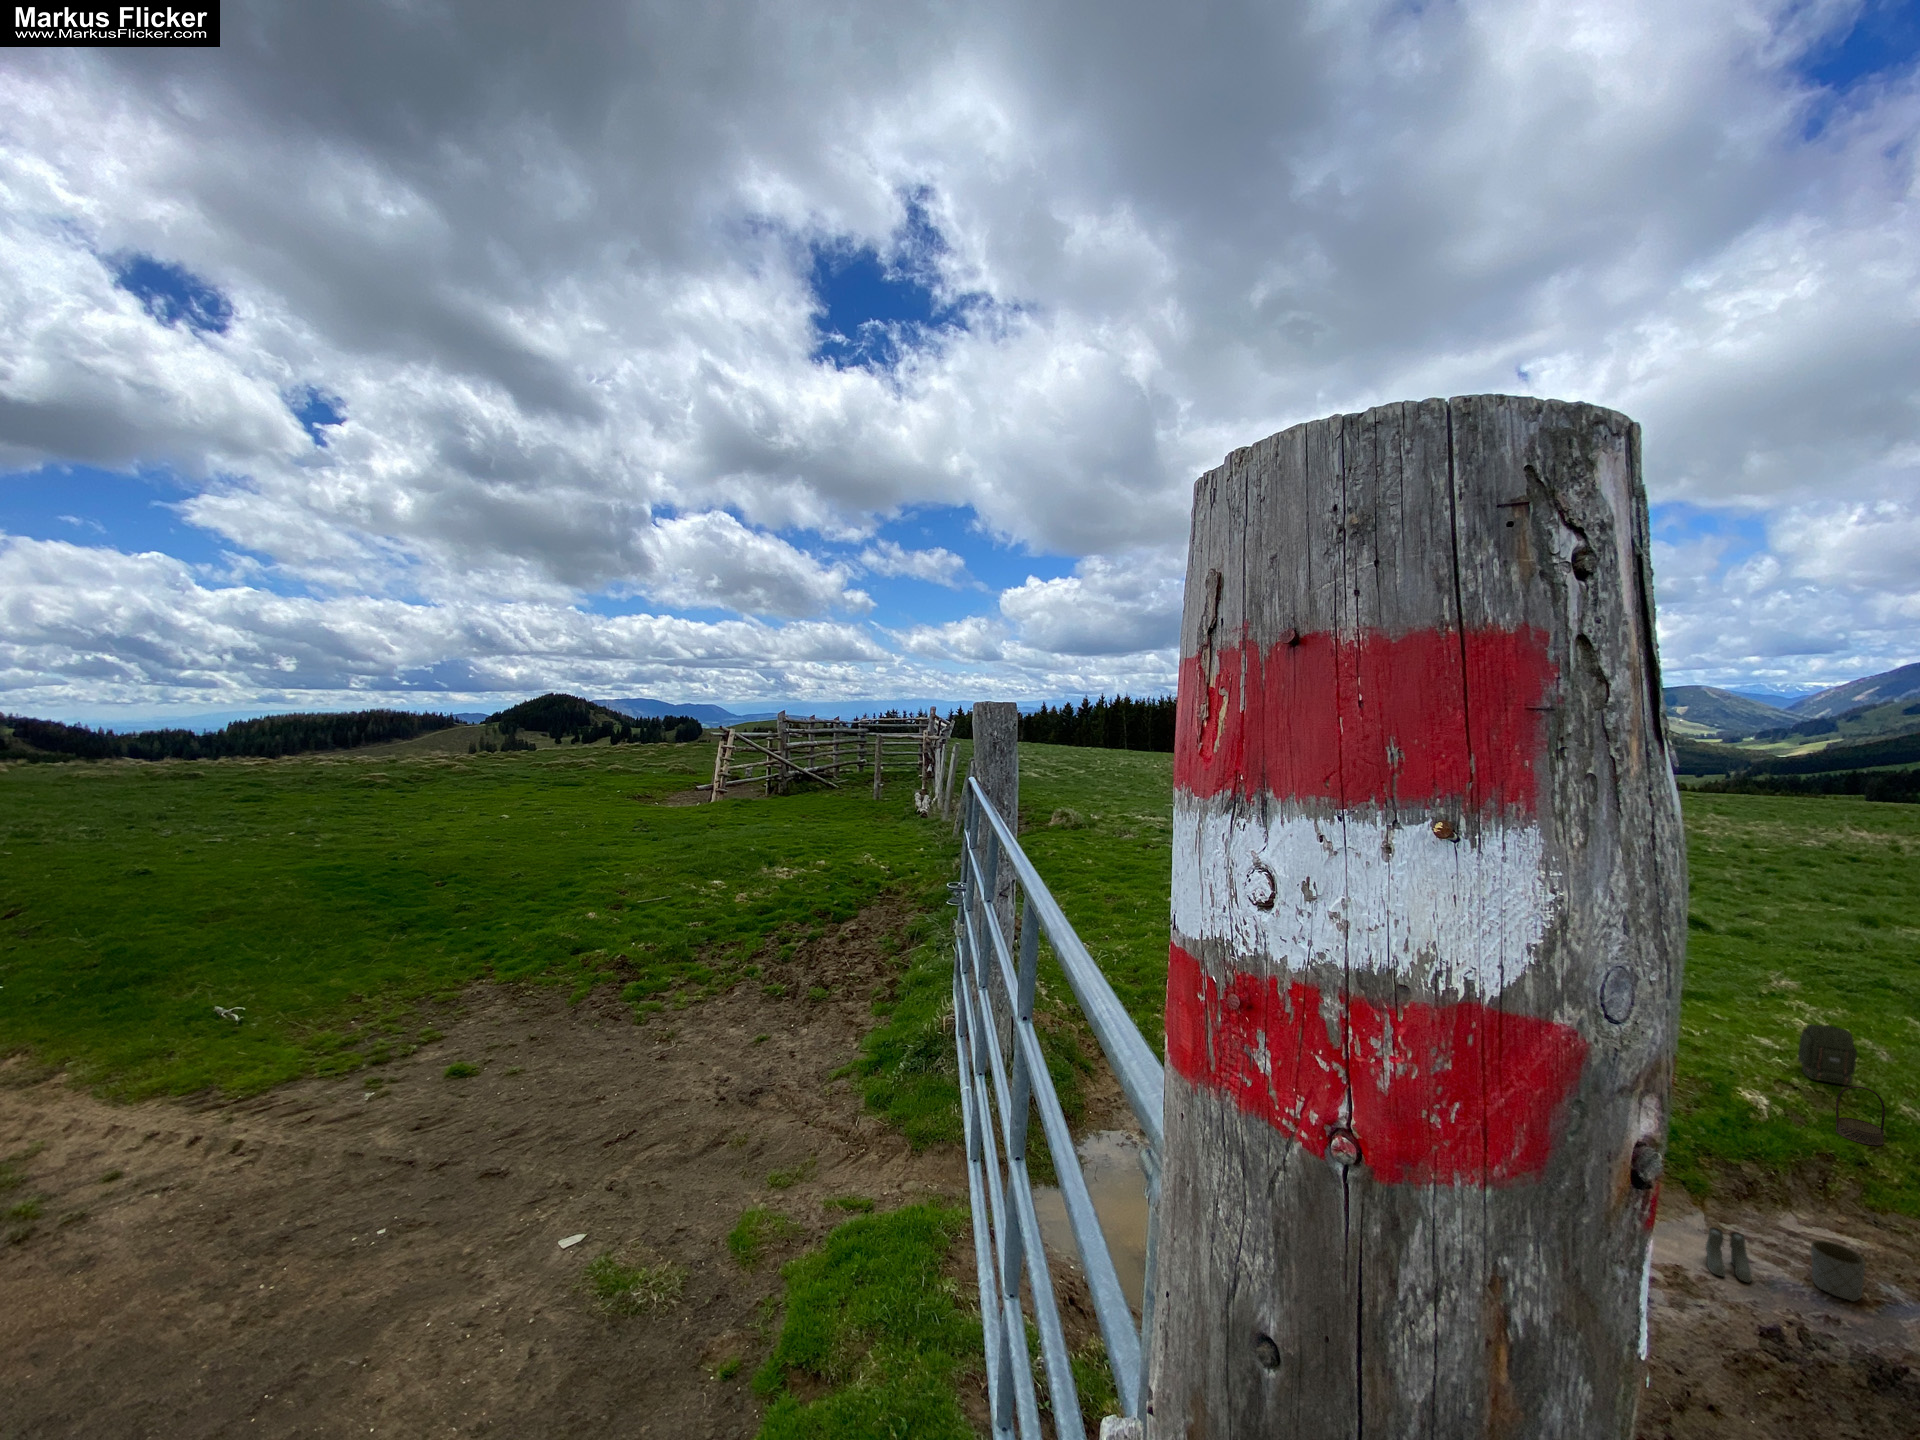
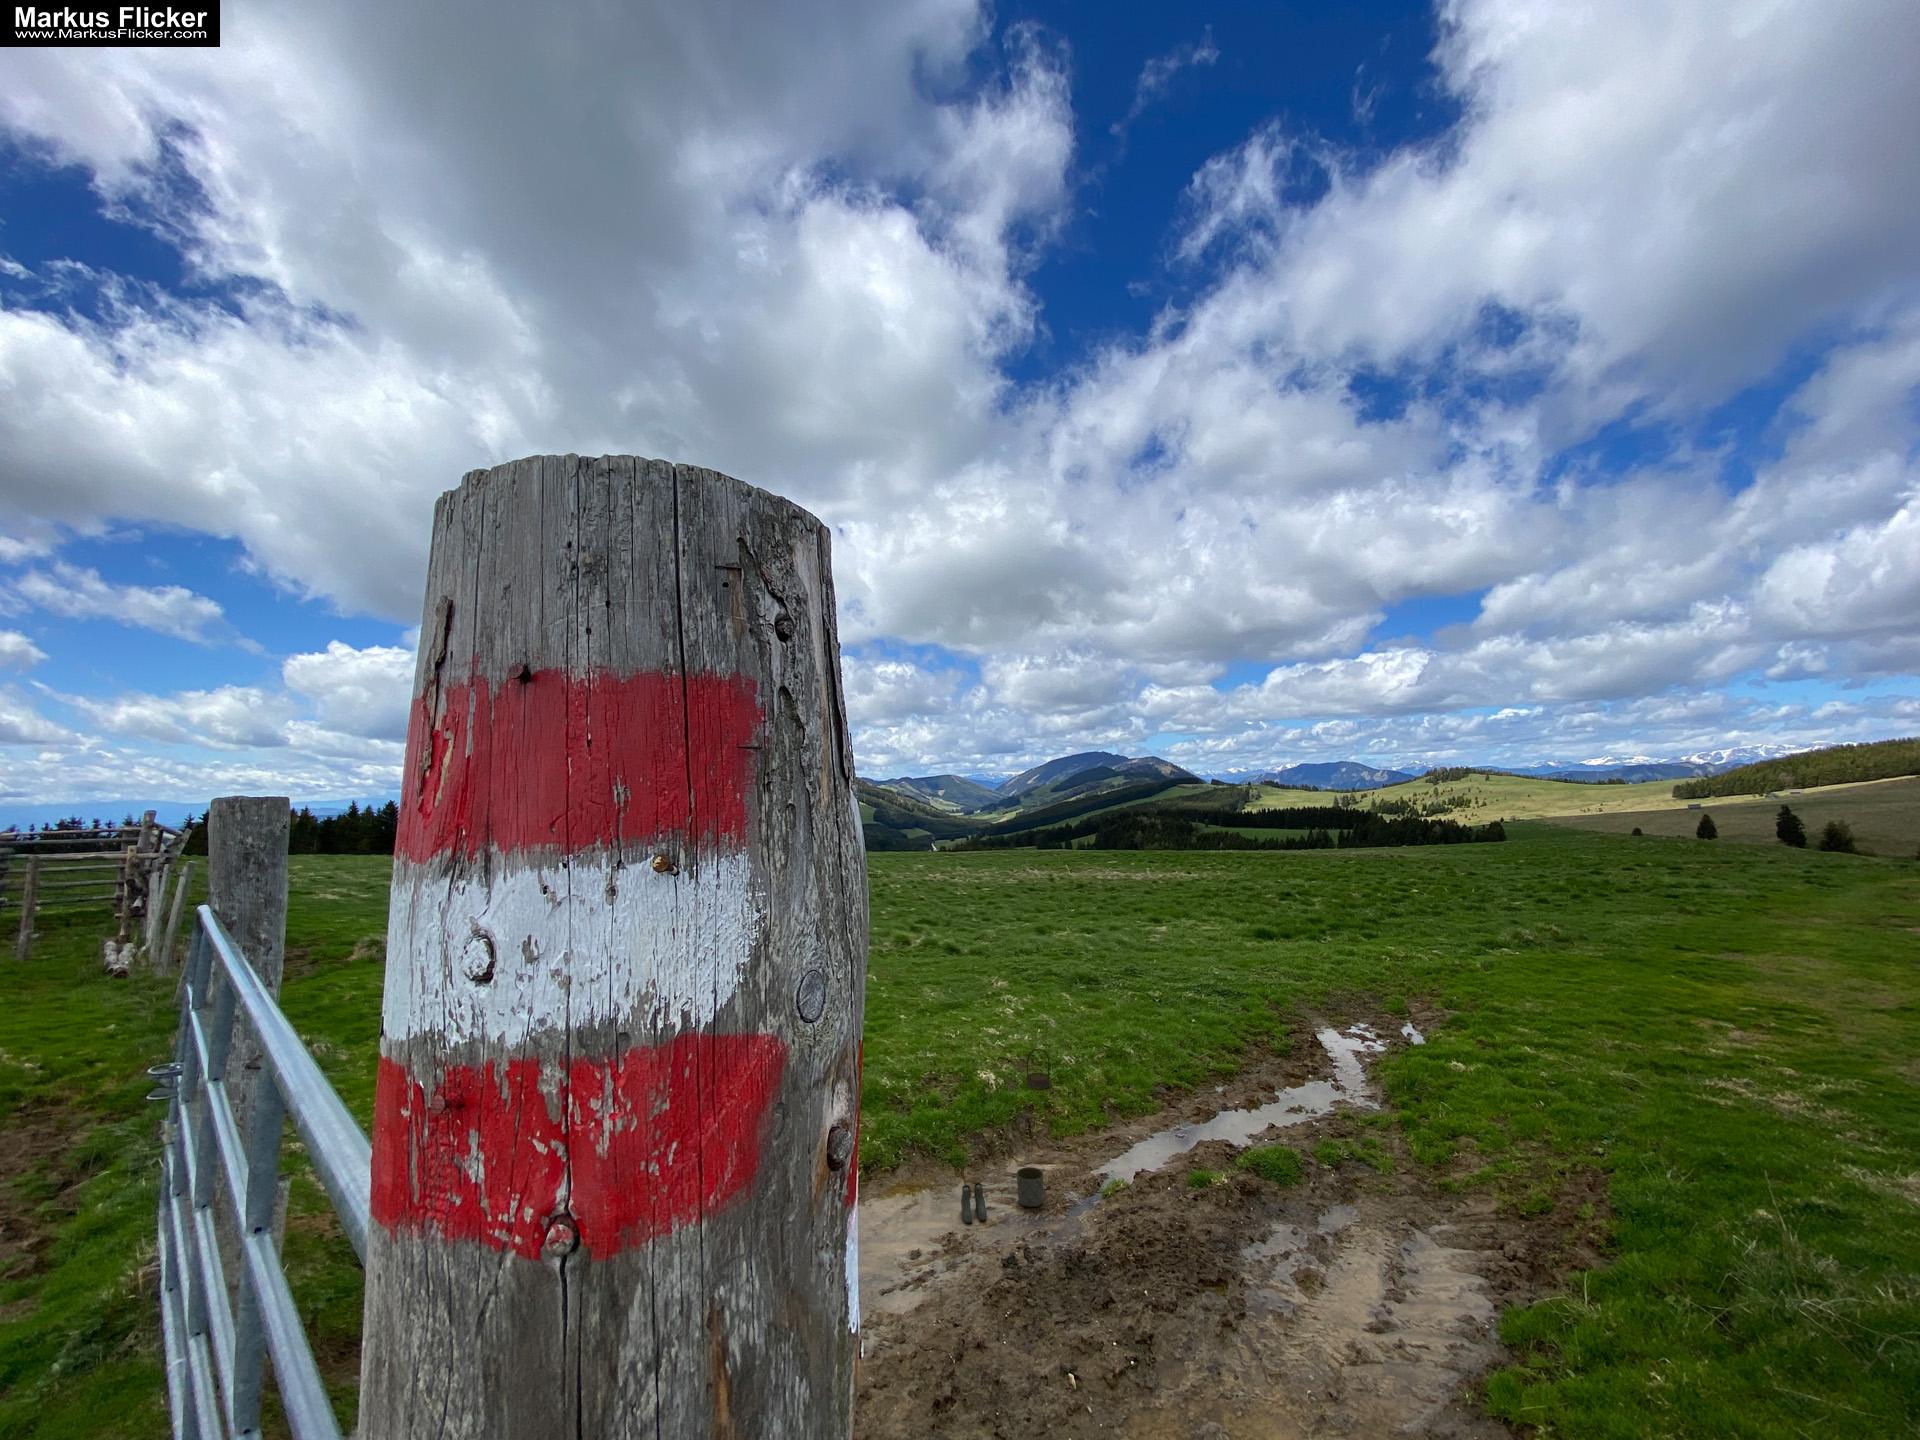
backpack: present [1798,1024,1857,1085] -> none [1008,1010,1036,1052]

